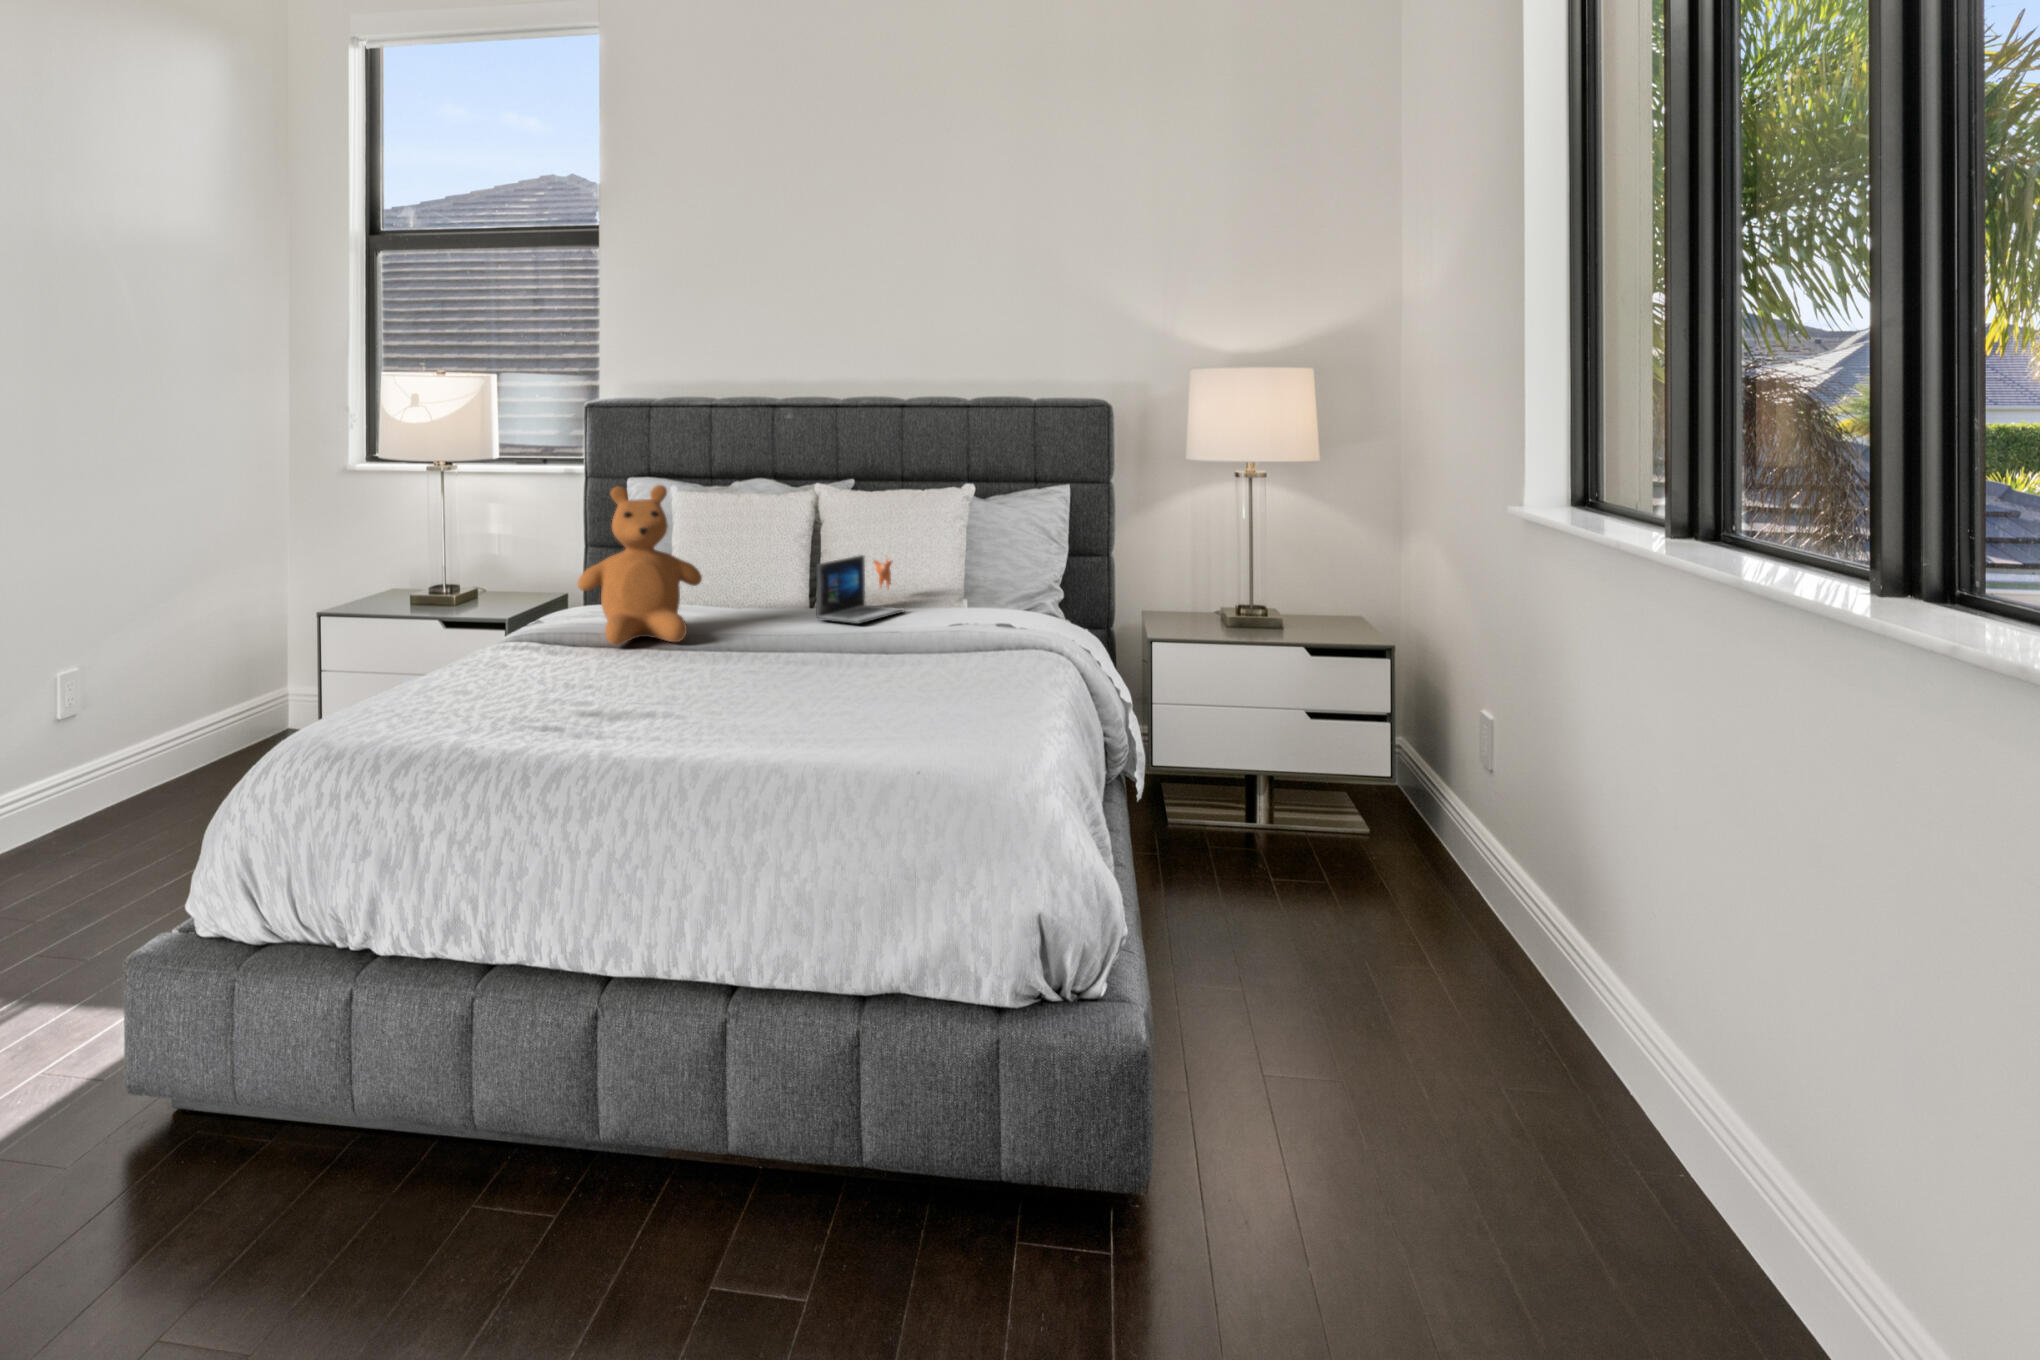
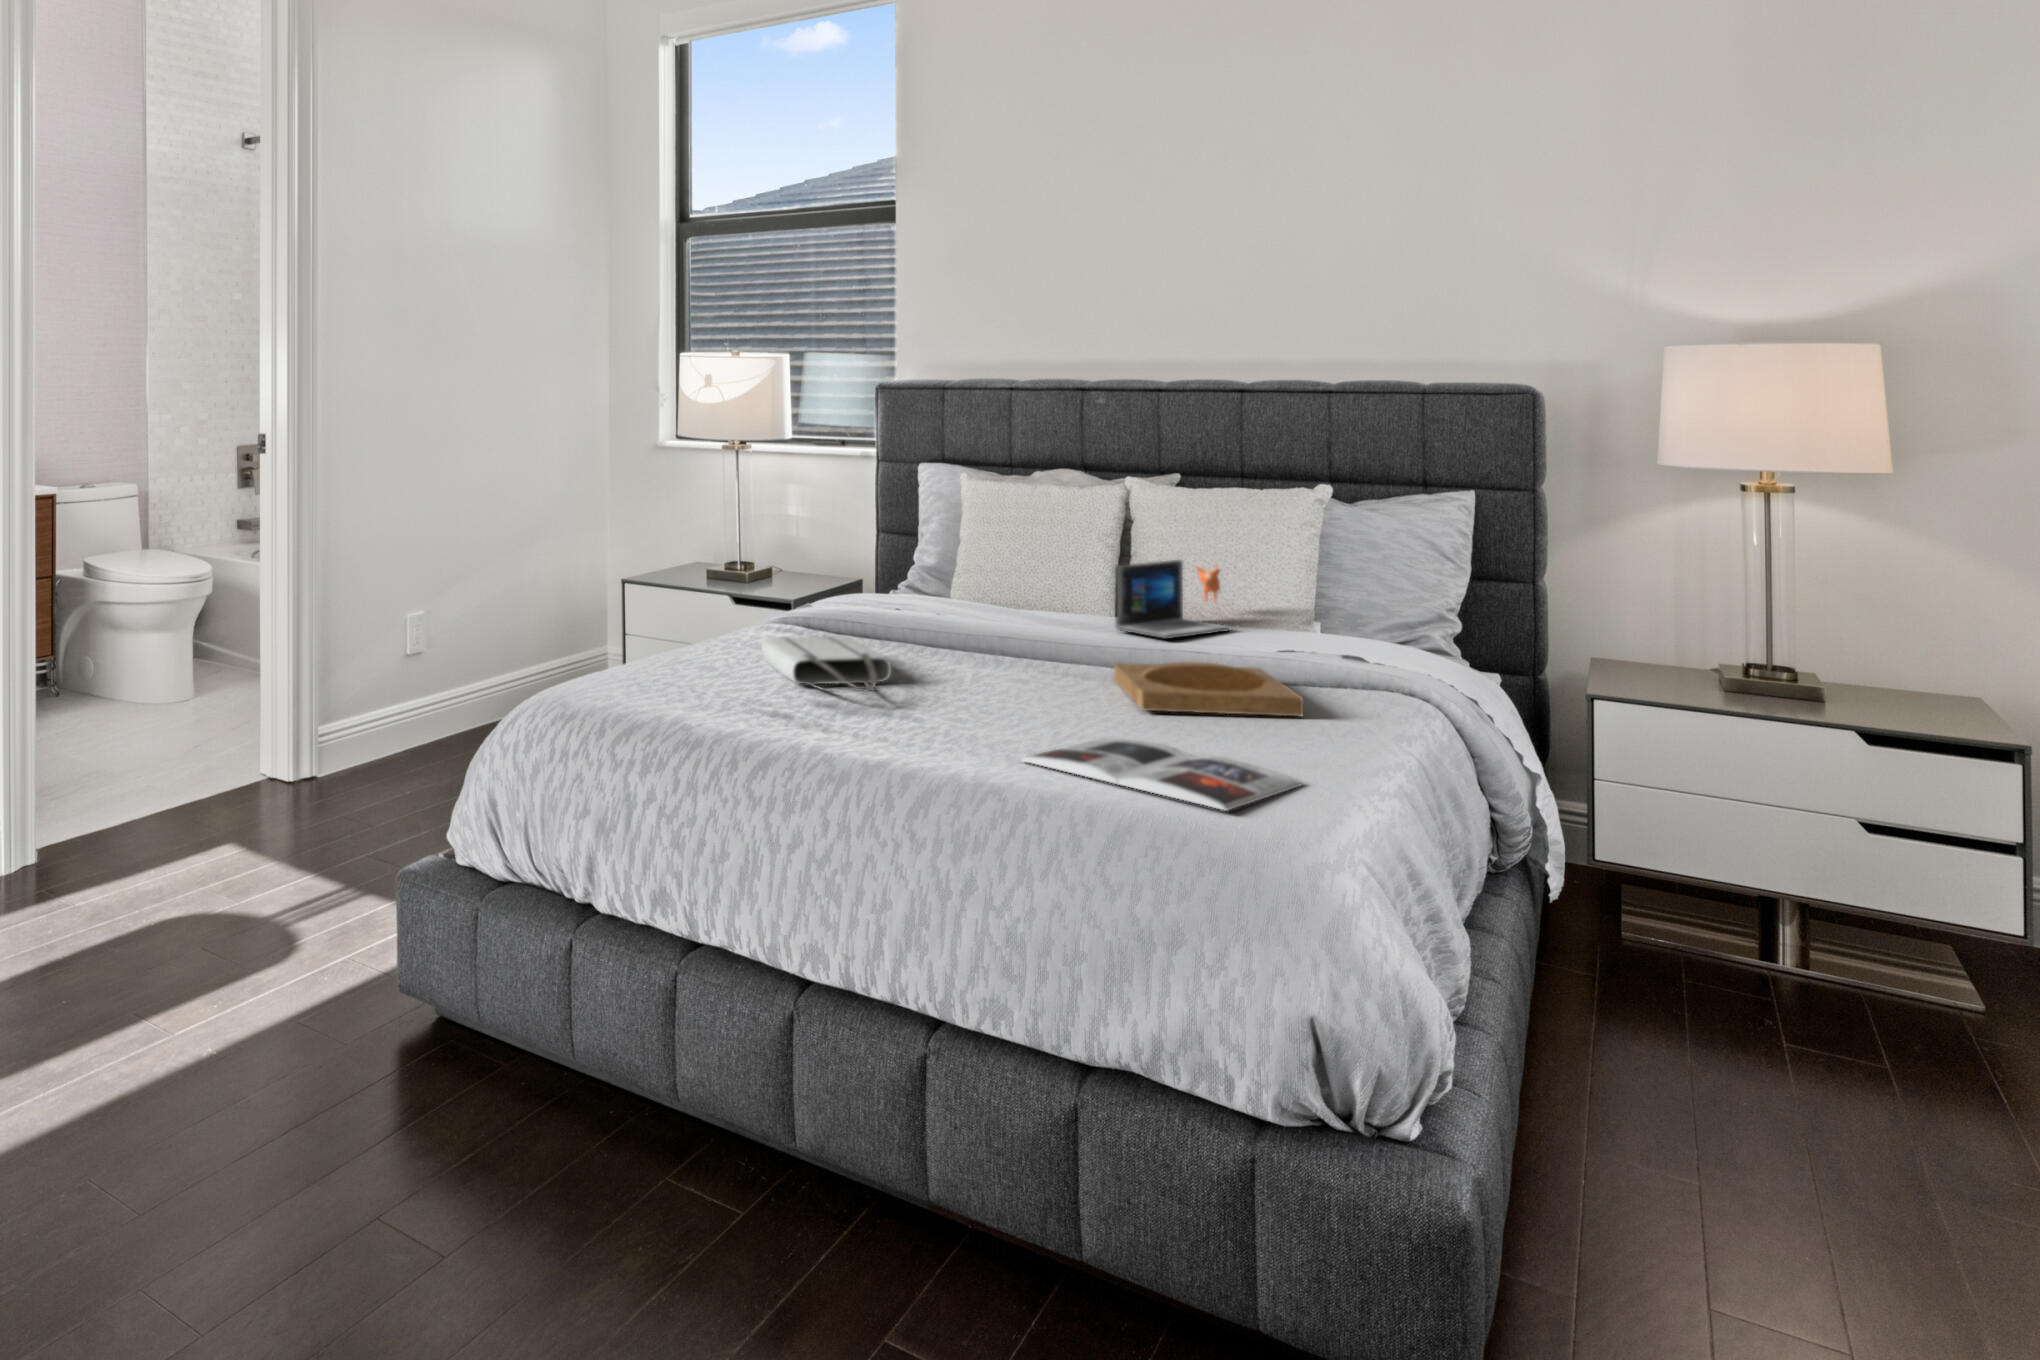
teddy bear: present [577,485,702,646] -> none [838,465,978,640]
tray: none [830,642,982,688] -> present [1114,662,1303,717]
tote bag: none [519,649,647,701] -> present [761,636,891,691]
magazine: none [781,714,1000,765] -> present [1022,737,1301,810]

